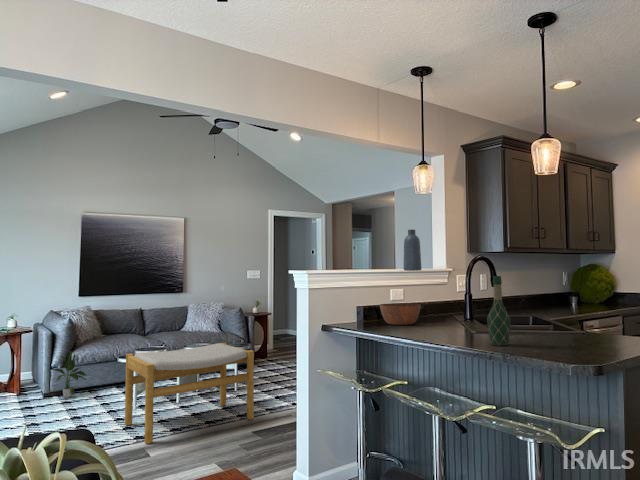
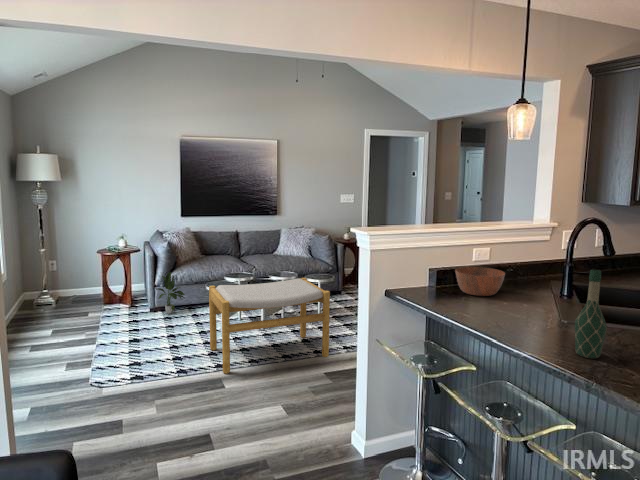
vase: present [404,230,421,270] -> none [493,178,516,227]

